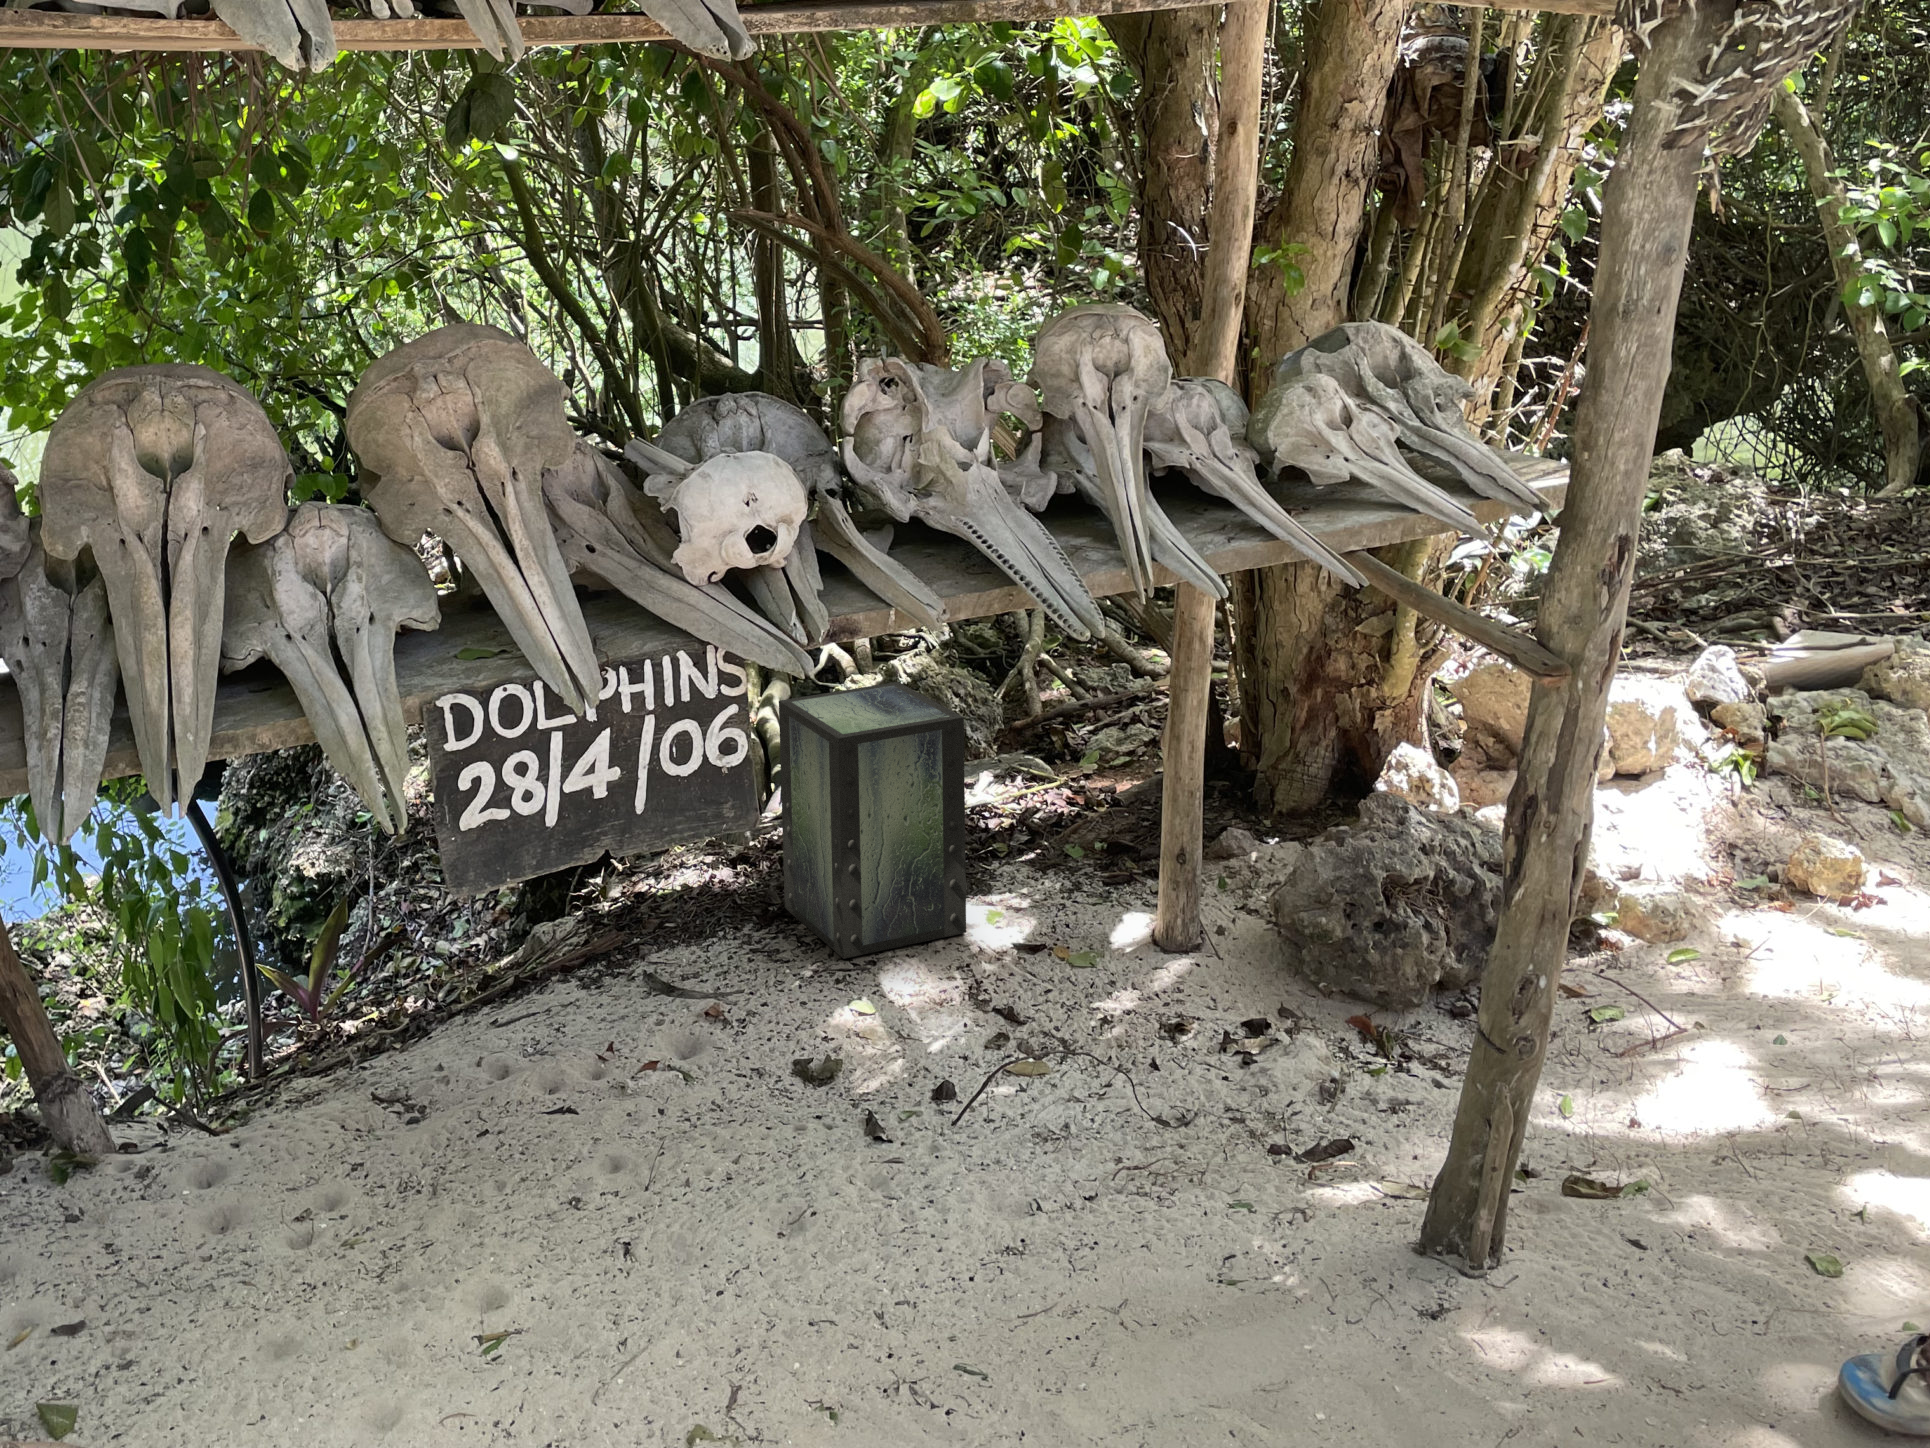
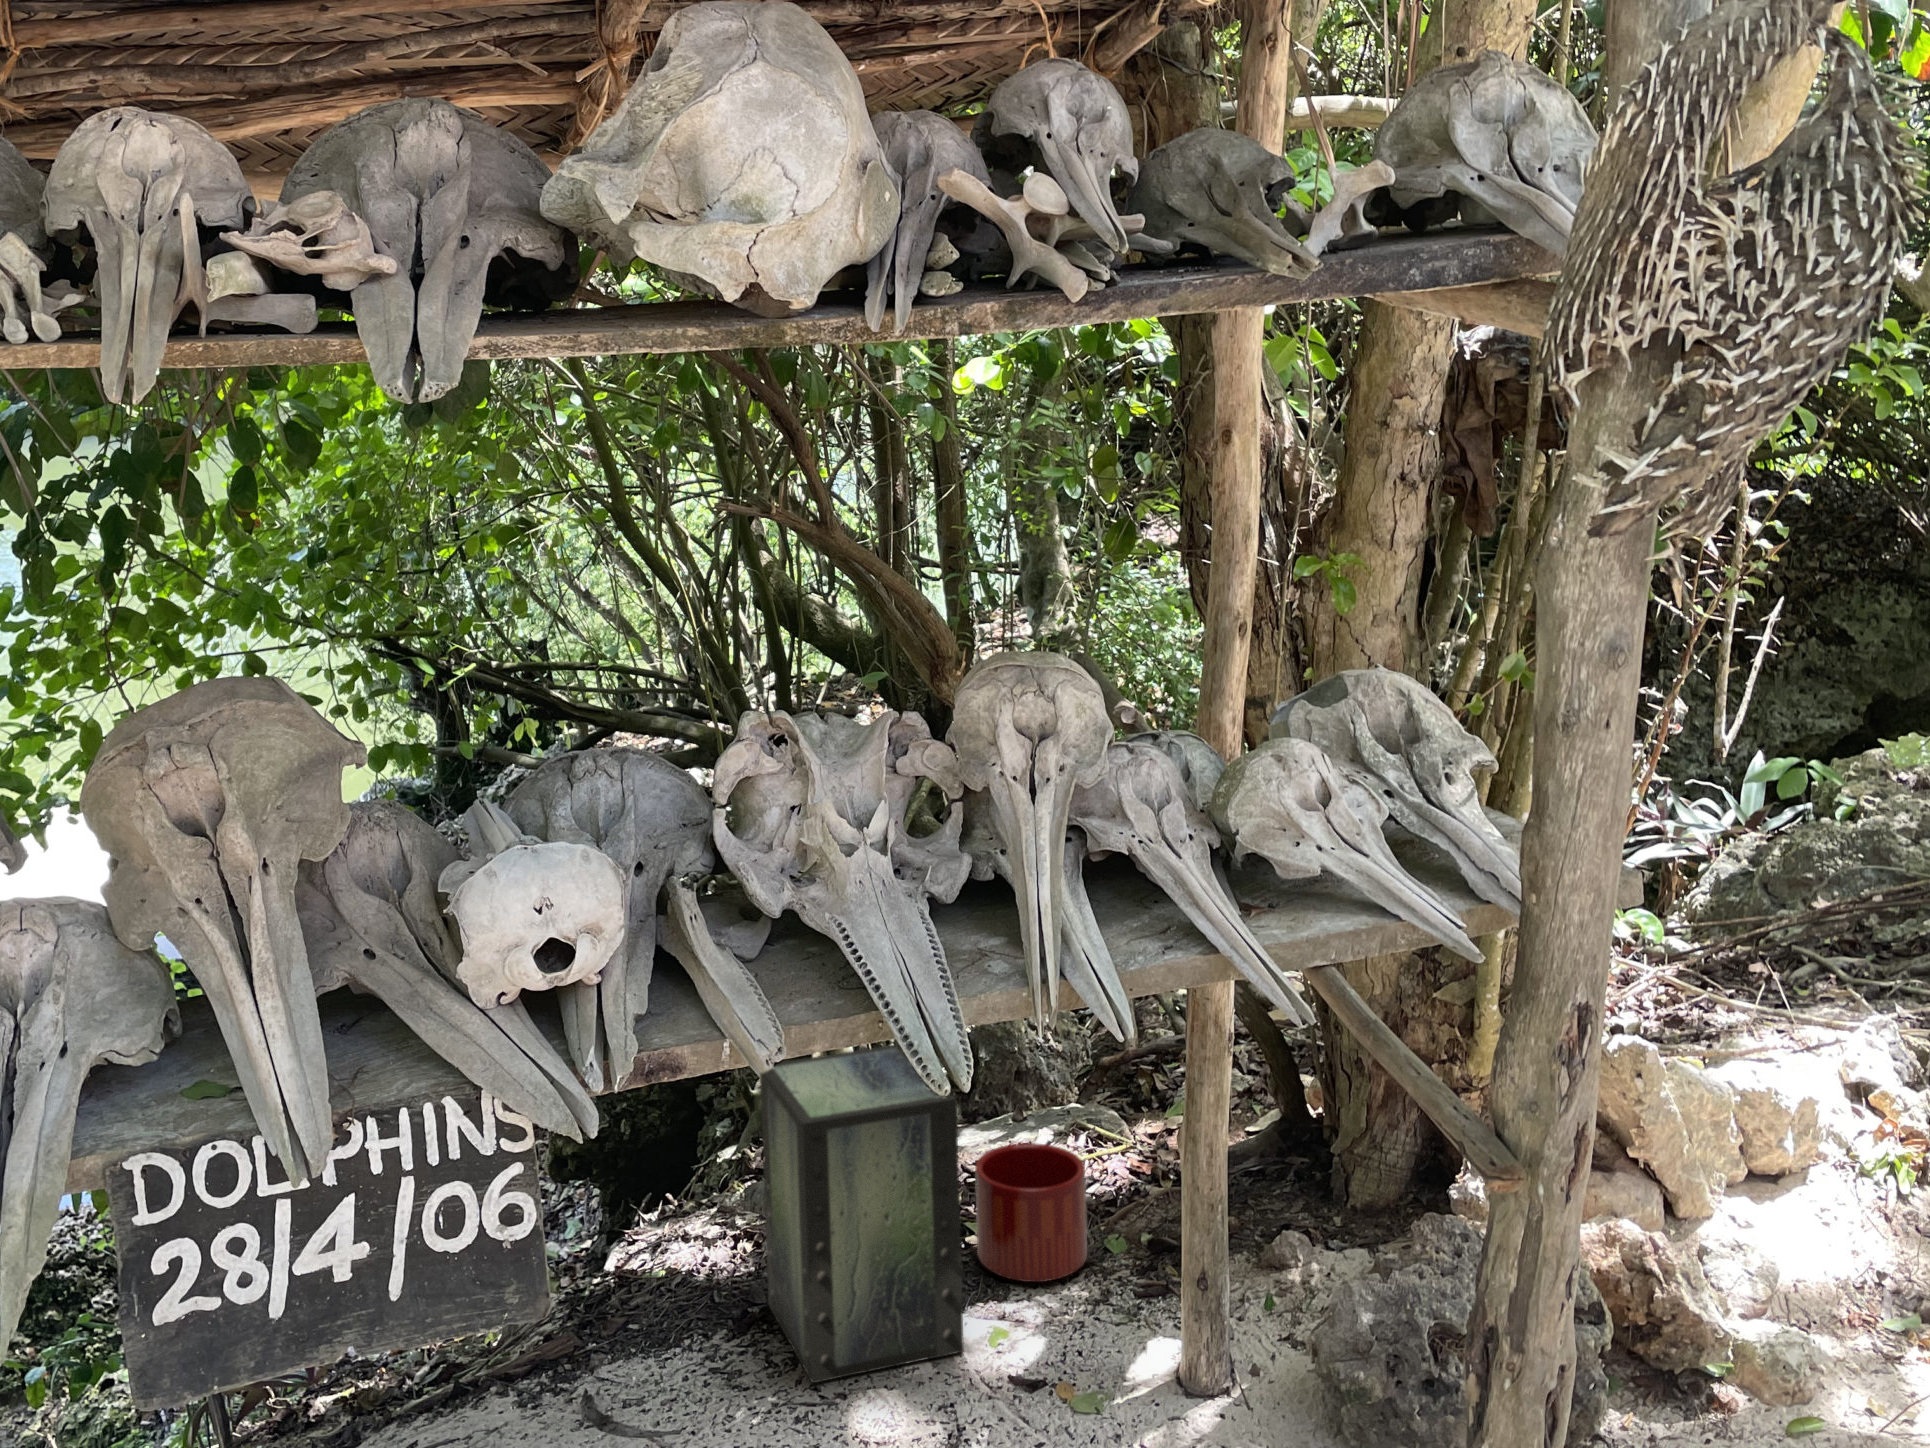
planter: none [955,772,1052,883] -> present [975,1143,1087,1282]

